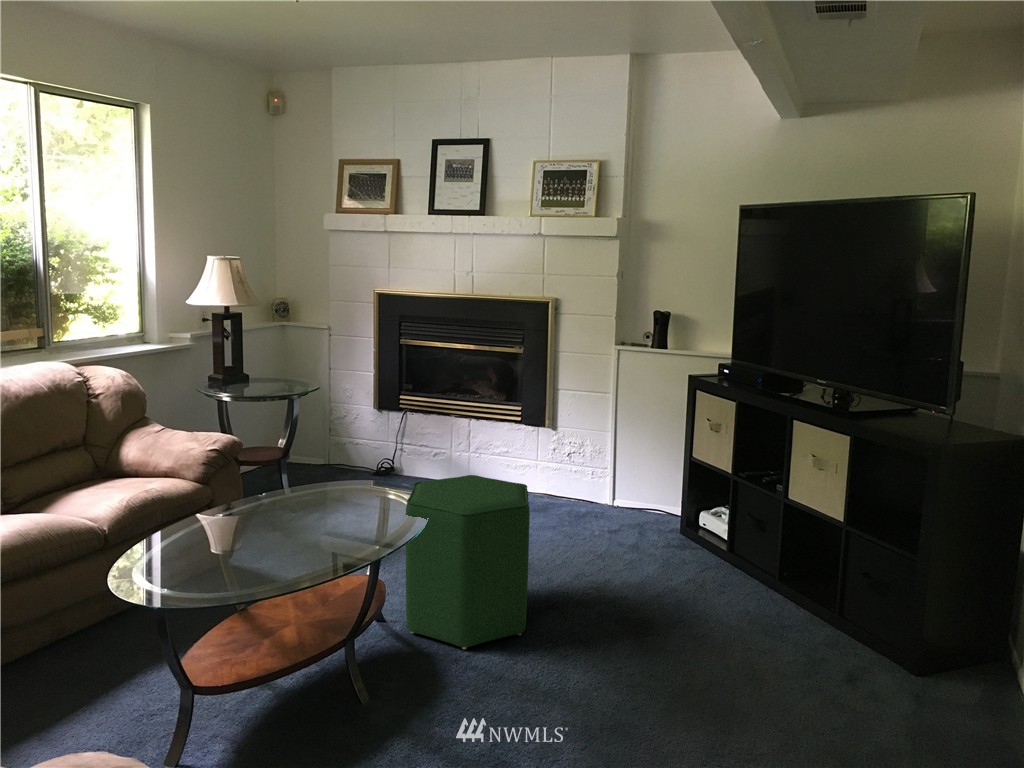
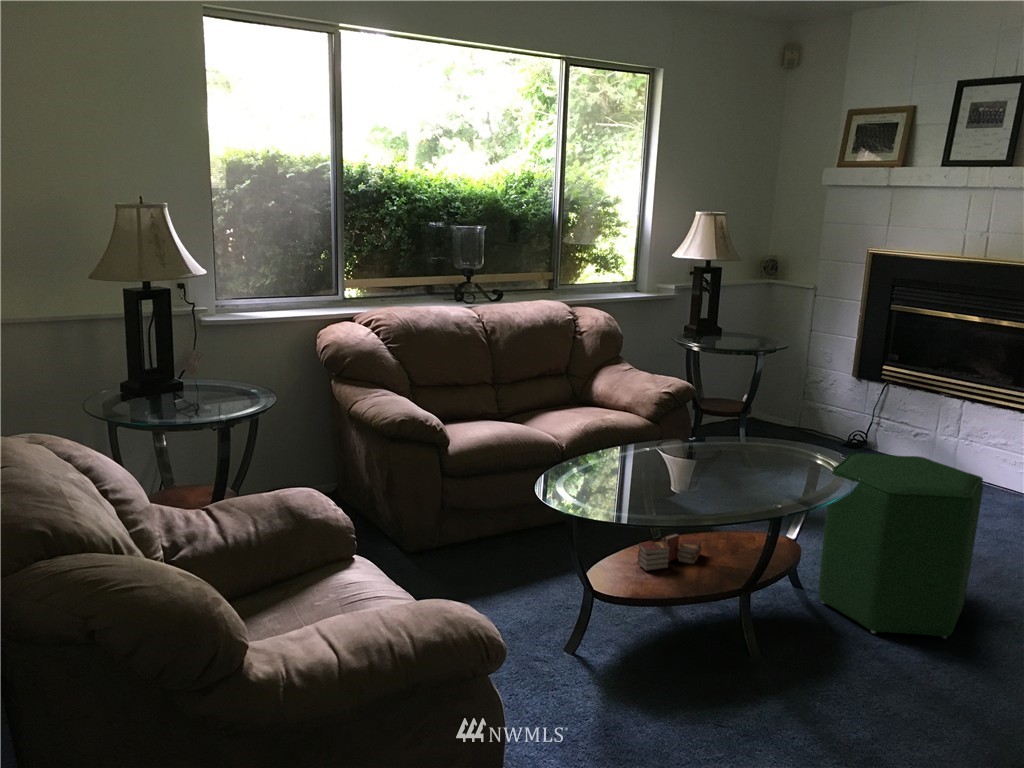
book: none [229,604,296,656] -> present [638,534,702,571]

